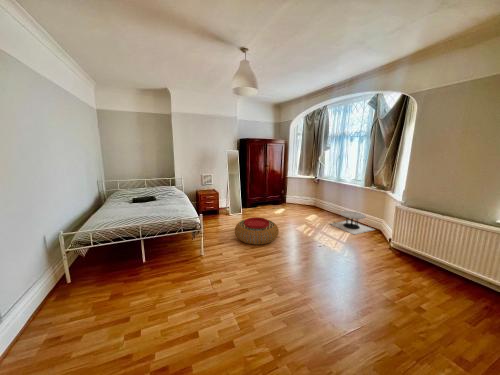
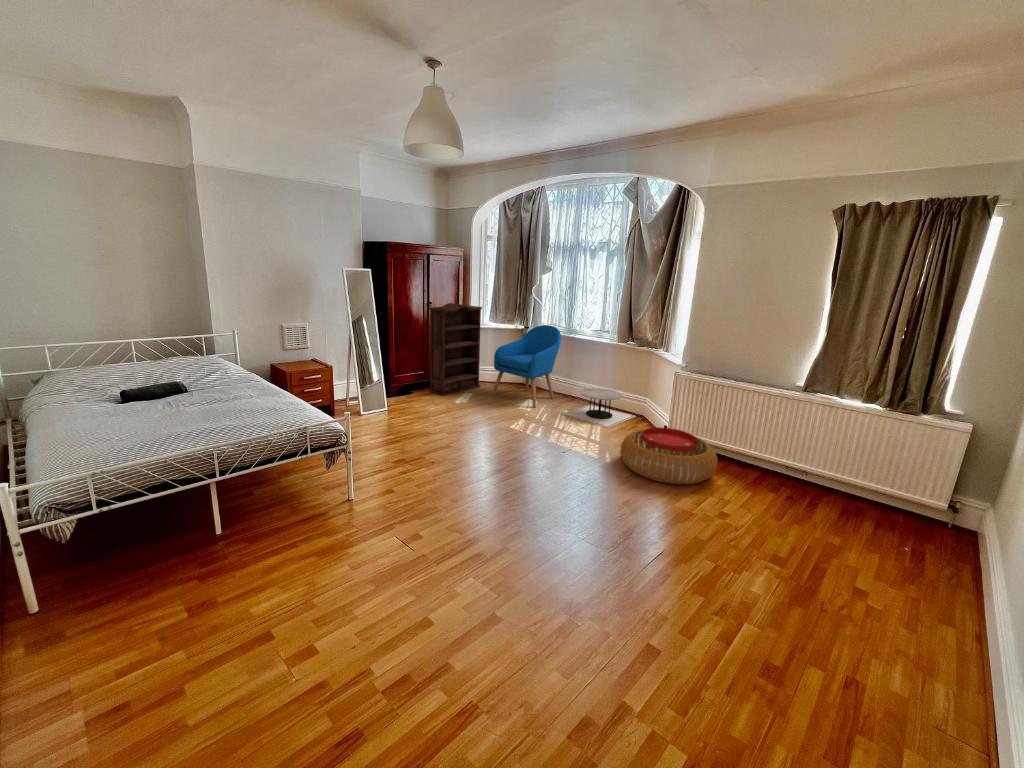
bookshelf: none [266,166,293,209] -> present [429,303,482,396]
armchair: none [296,177,333,219] -> present [492,325,561,408]
pouf: present [235,217,279,245] -> present [620,427,718,485]

